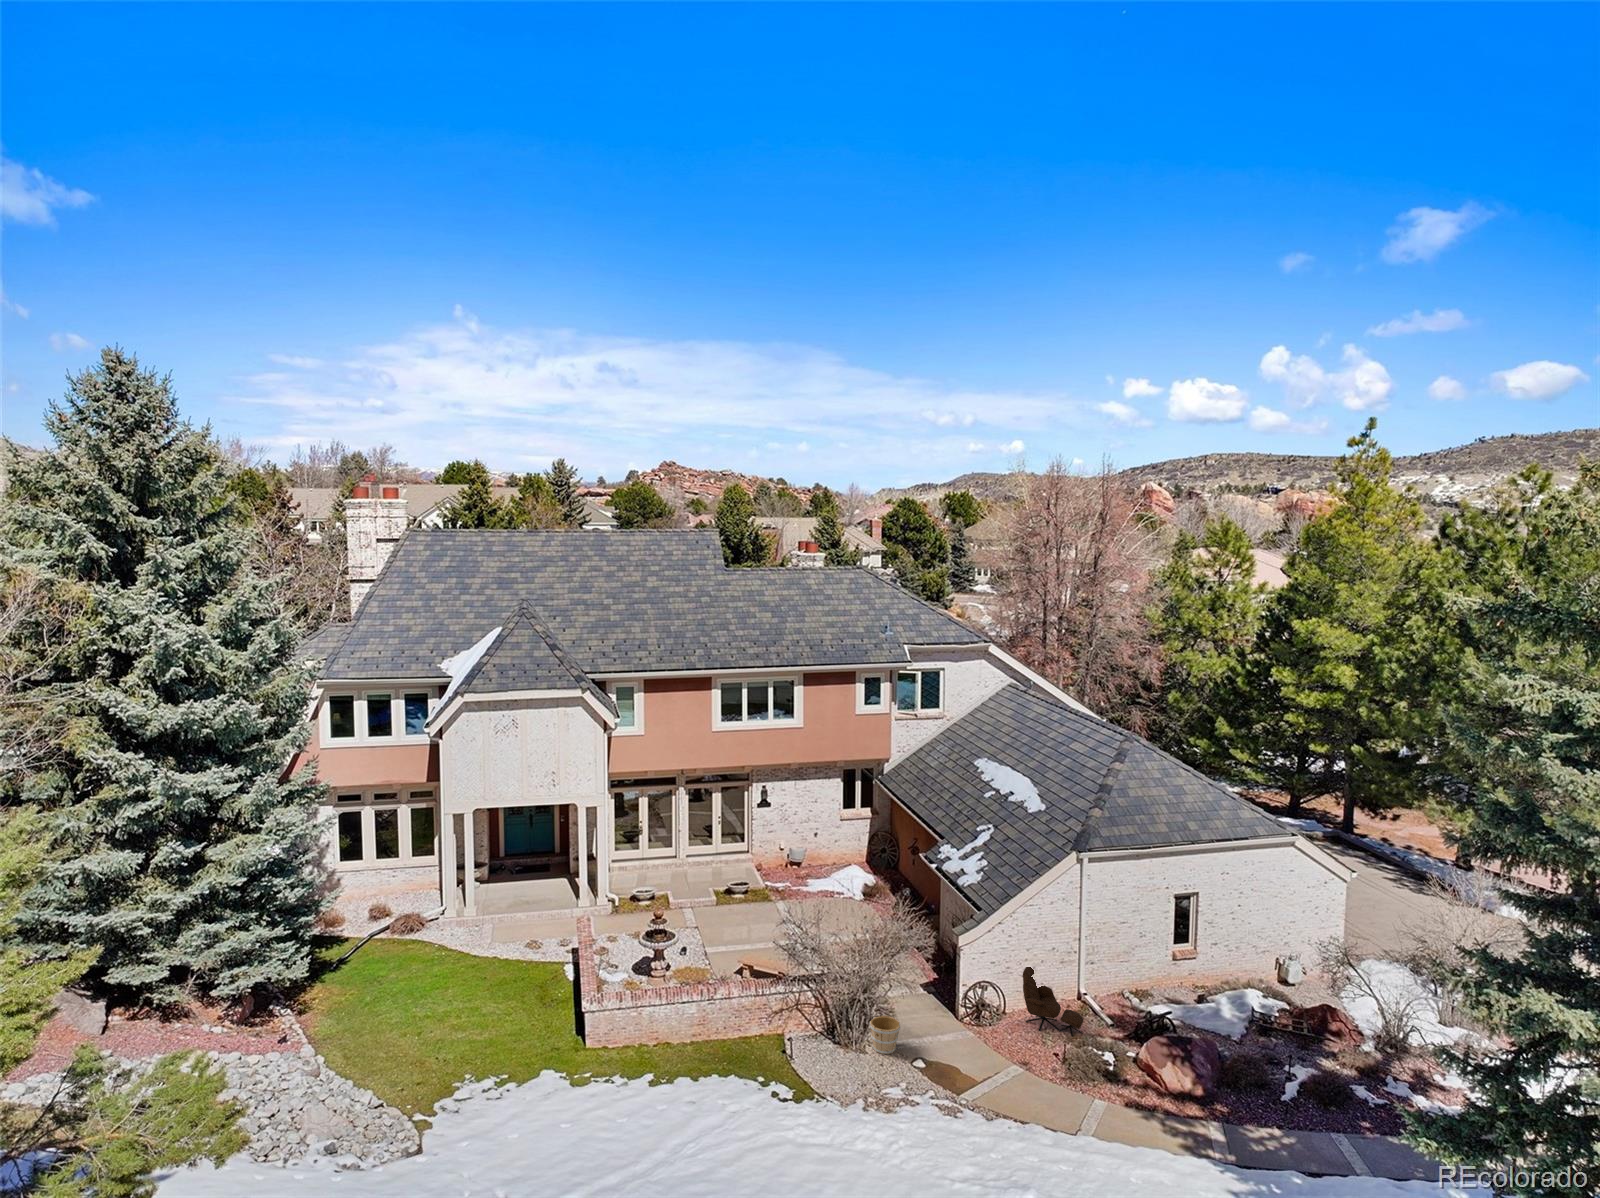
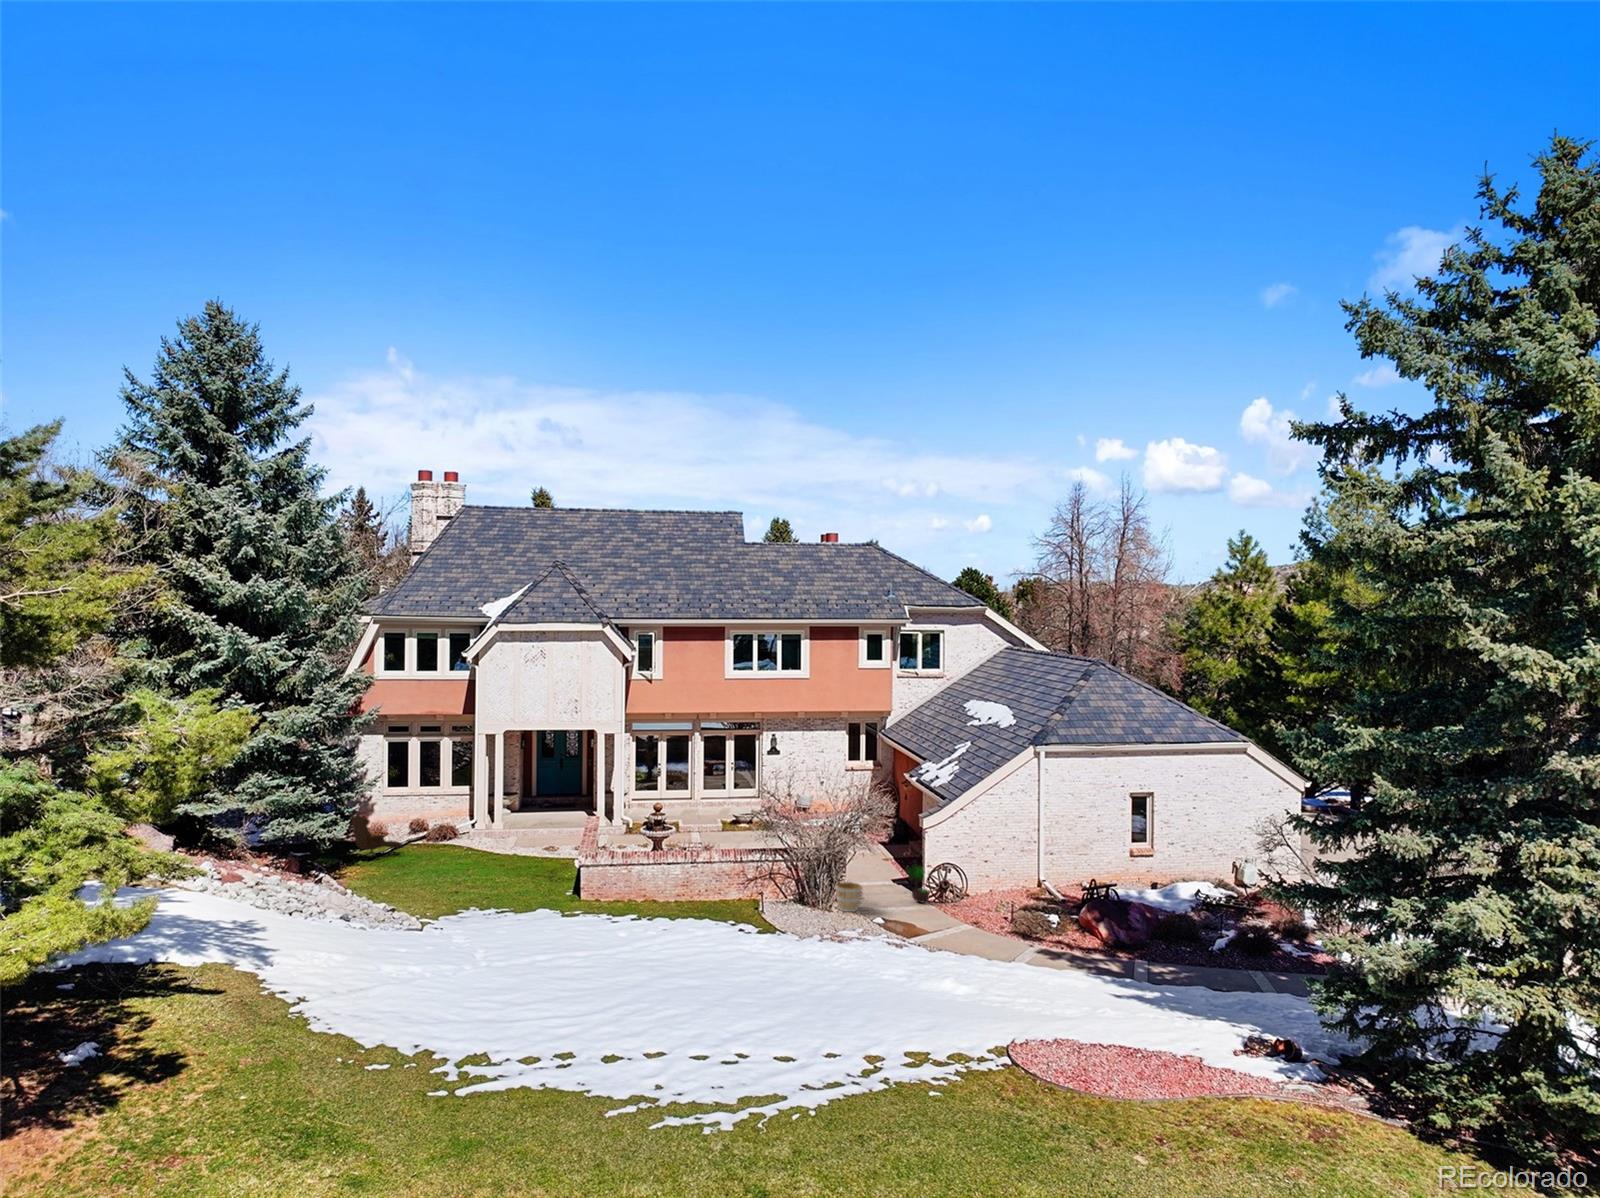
lounge chair: present [1023,967,1083,1036] -> present [353,815,404,859]
potted tree: none [940,985,968,1030] -> present [907,866,929,903]

